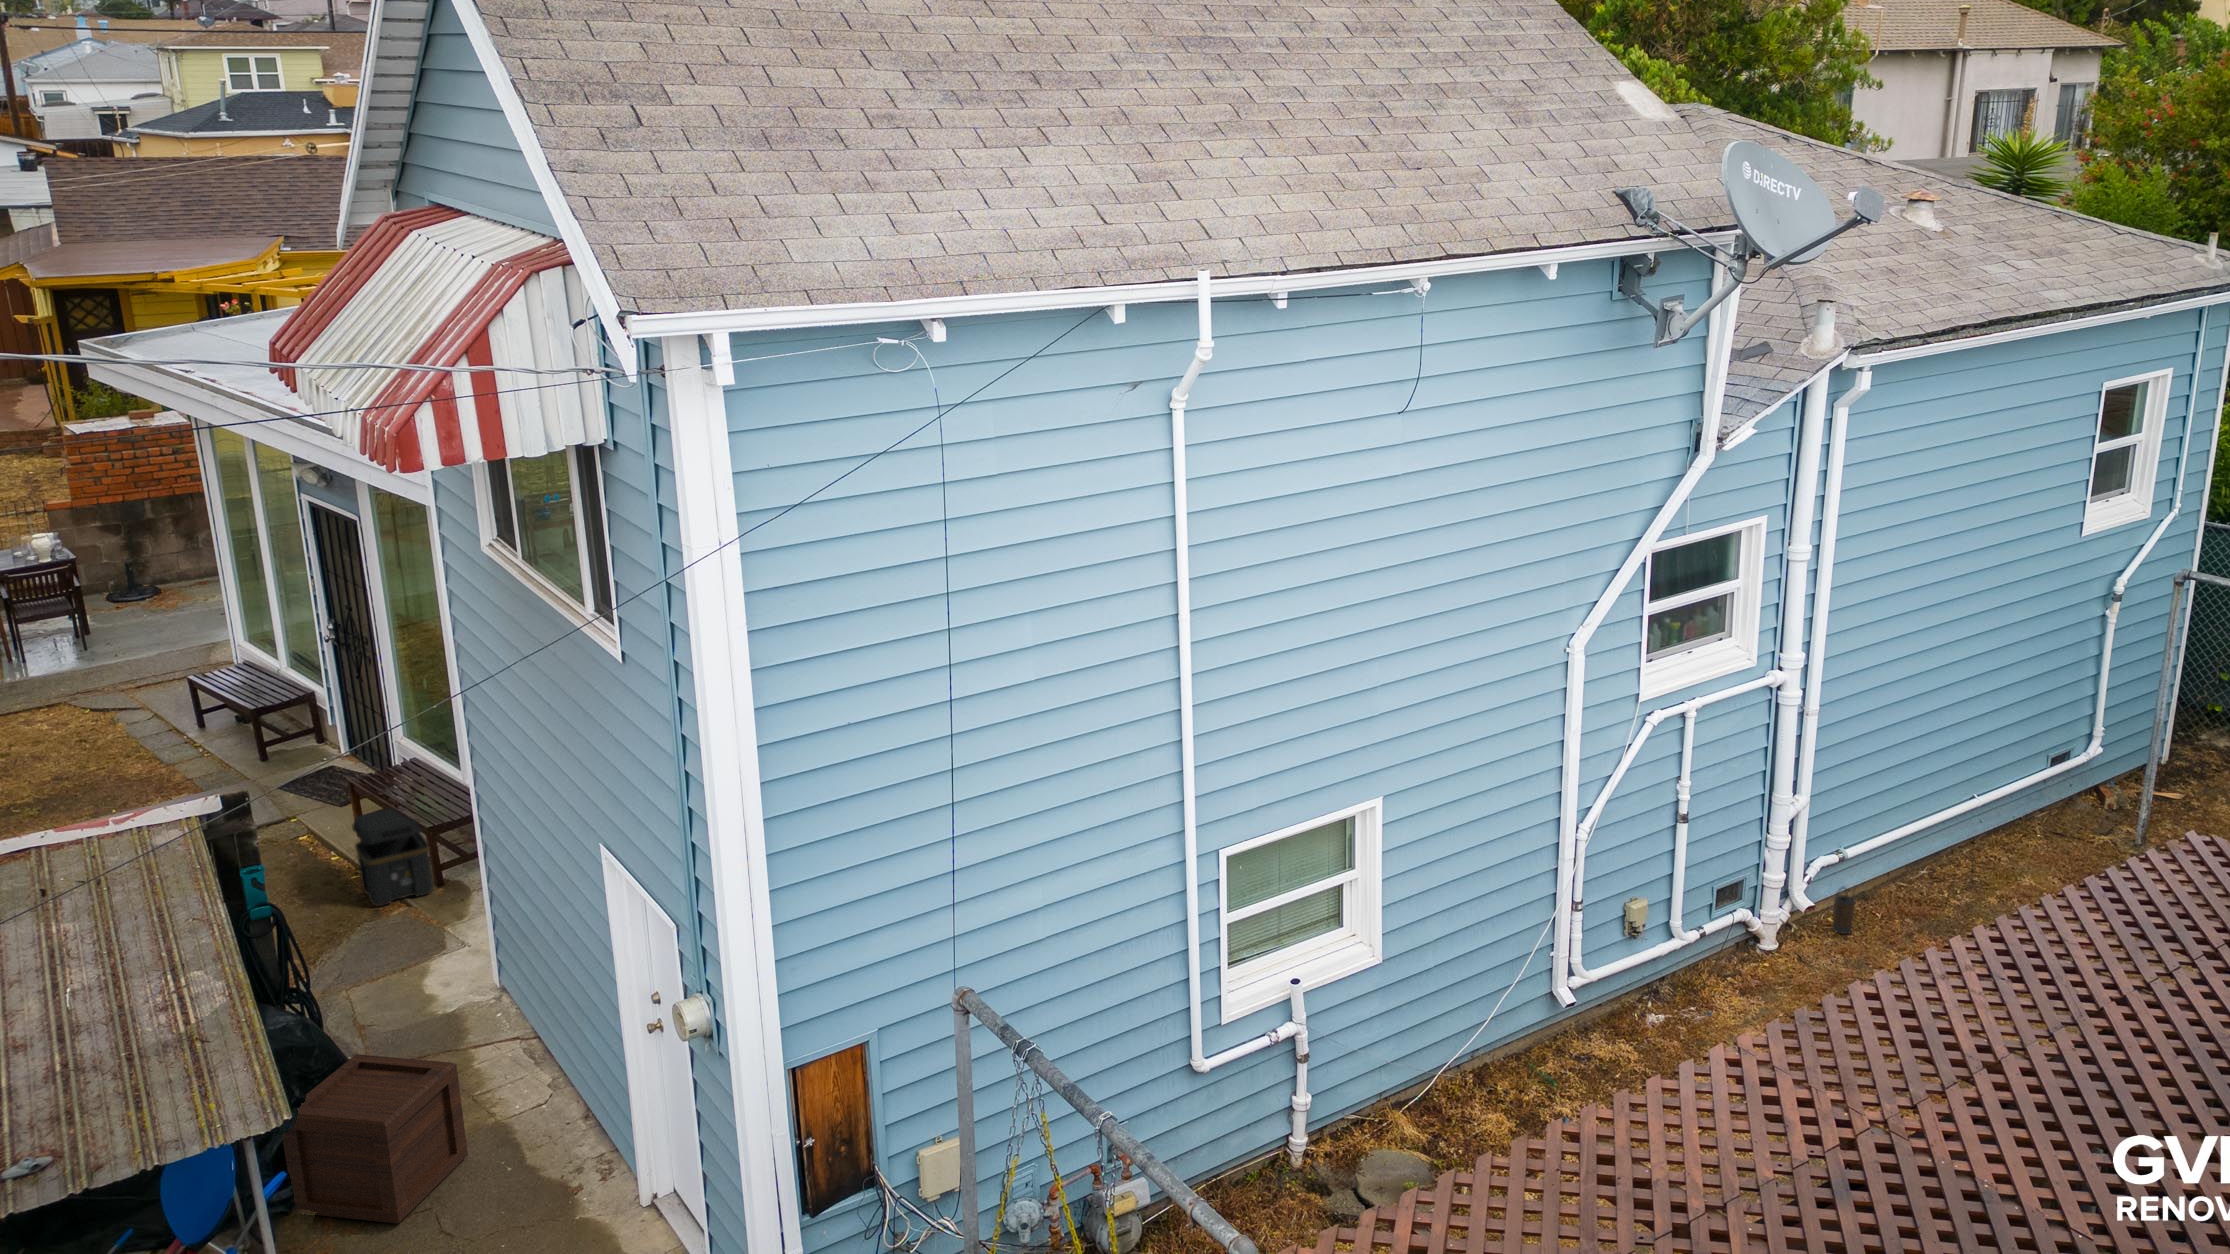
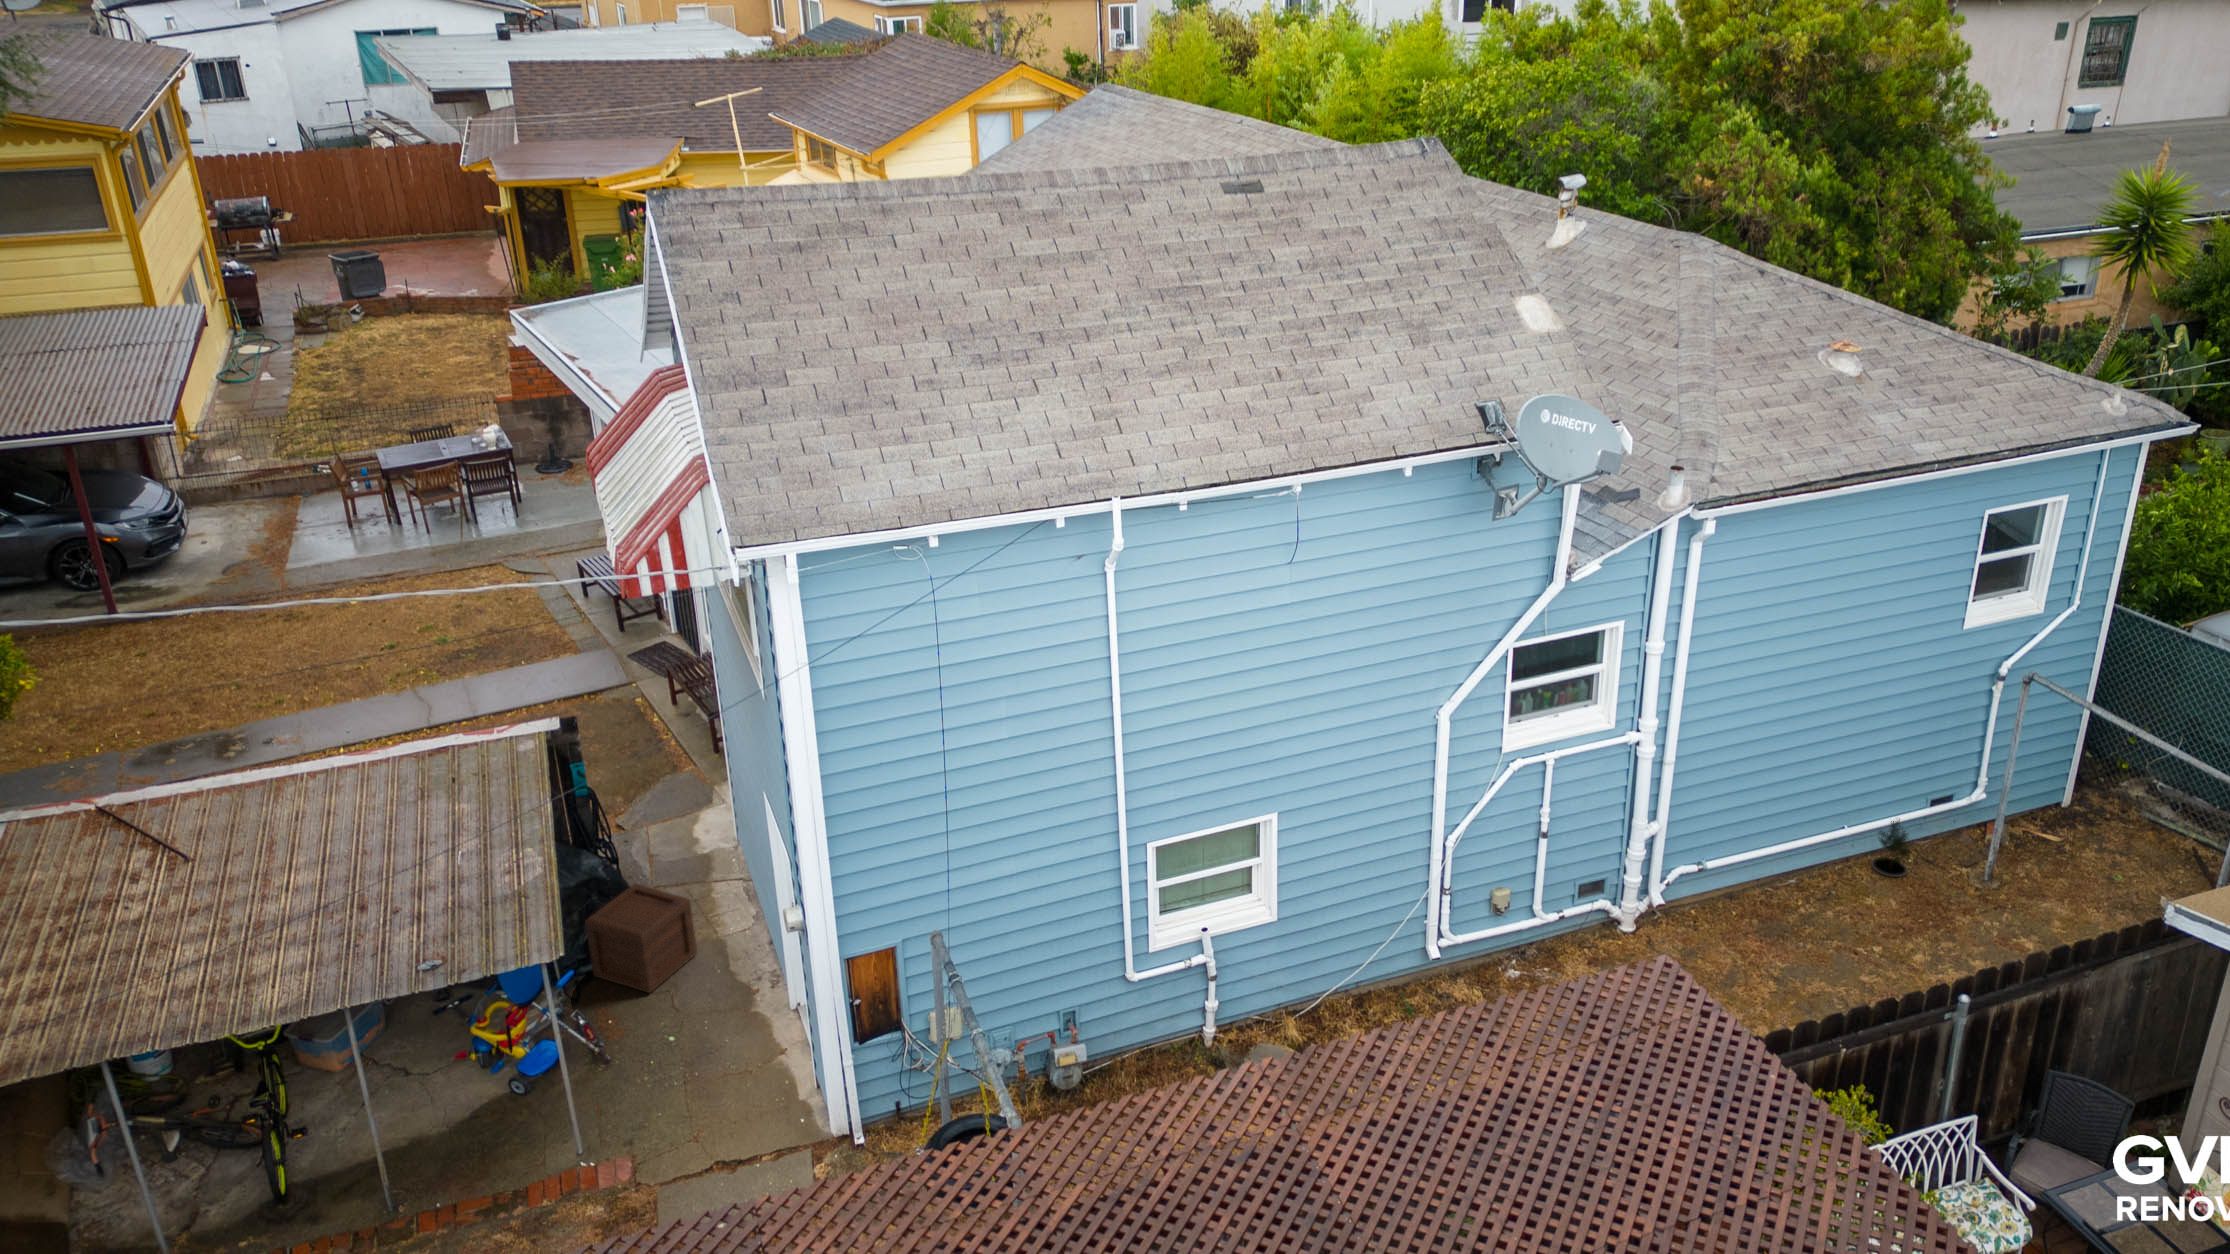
potted tree: none [2002,776,2059,853] -> present [1871,820,1914,877]
toolbox: present [352,809,433,907] -> none [664,690,714,758]
watering can: present [1832,886,1855,934] -> none [1683,891,1708,927]

